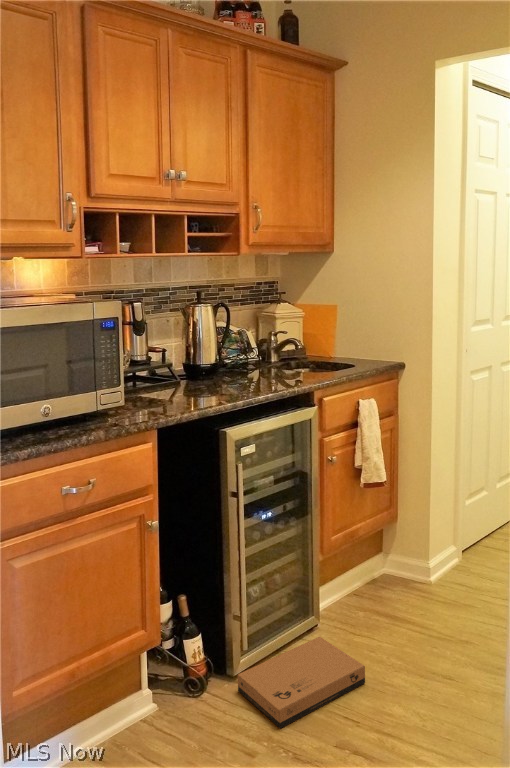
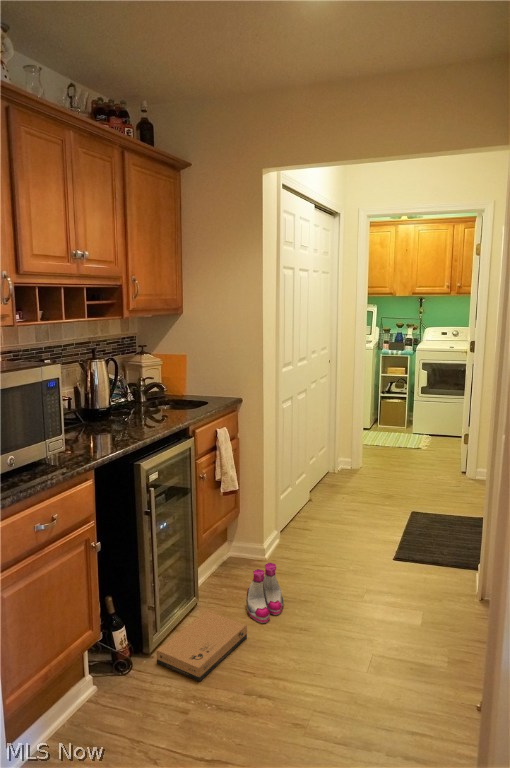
boots: none [378,586,433,668] -> present [246,563,283,623]

